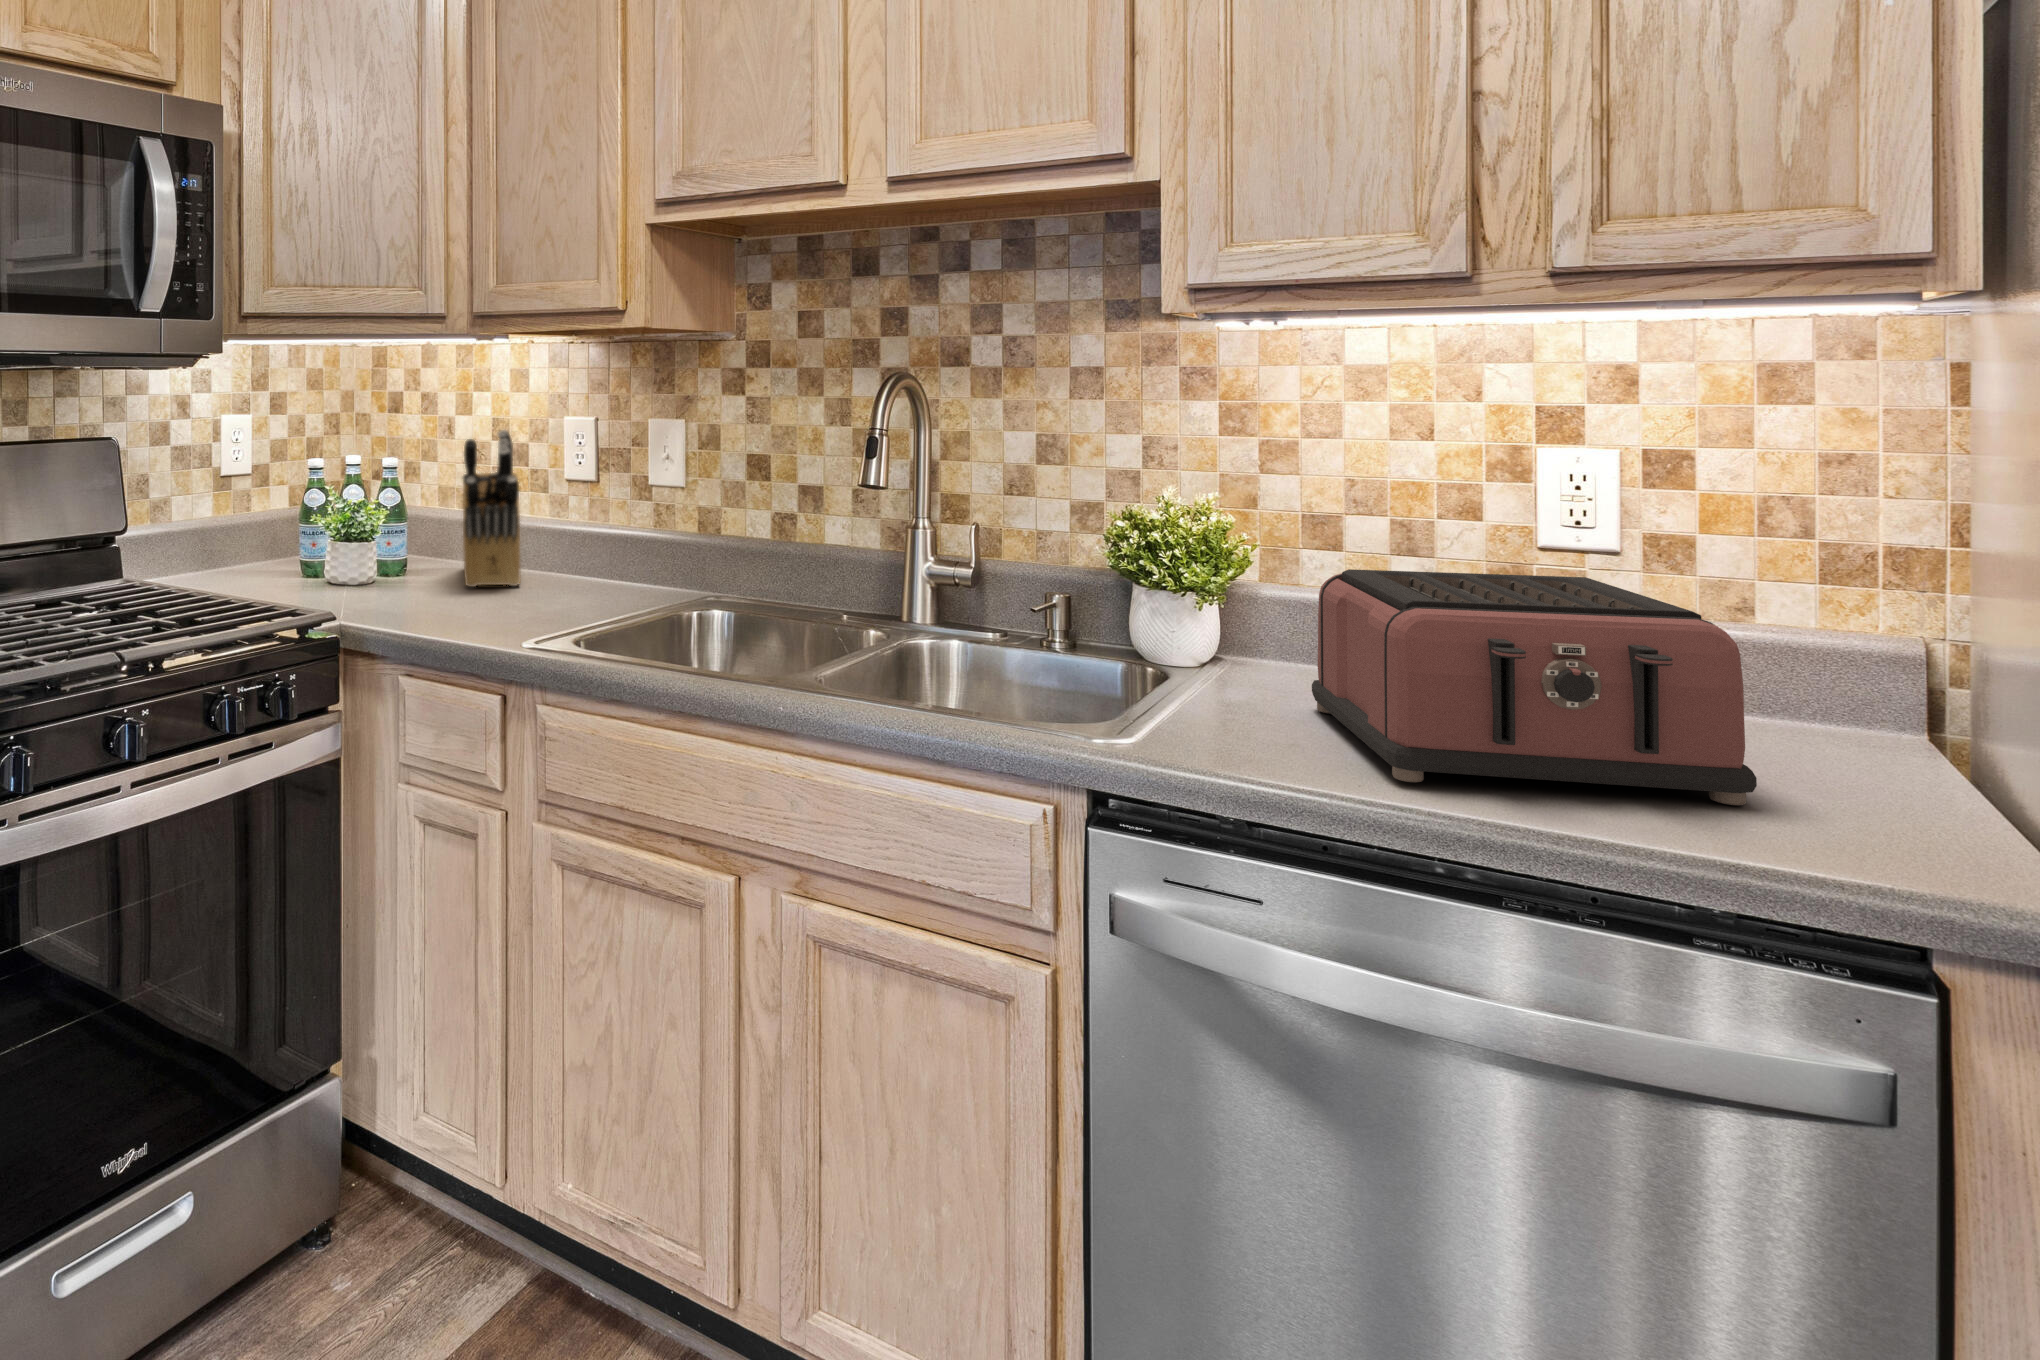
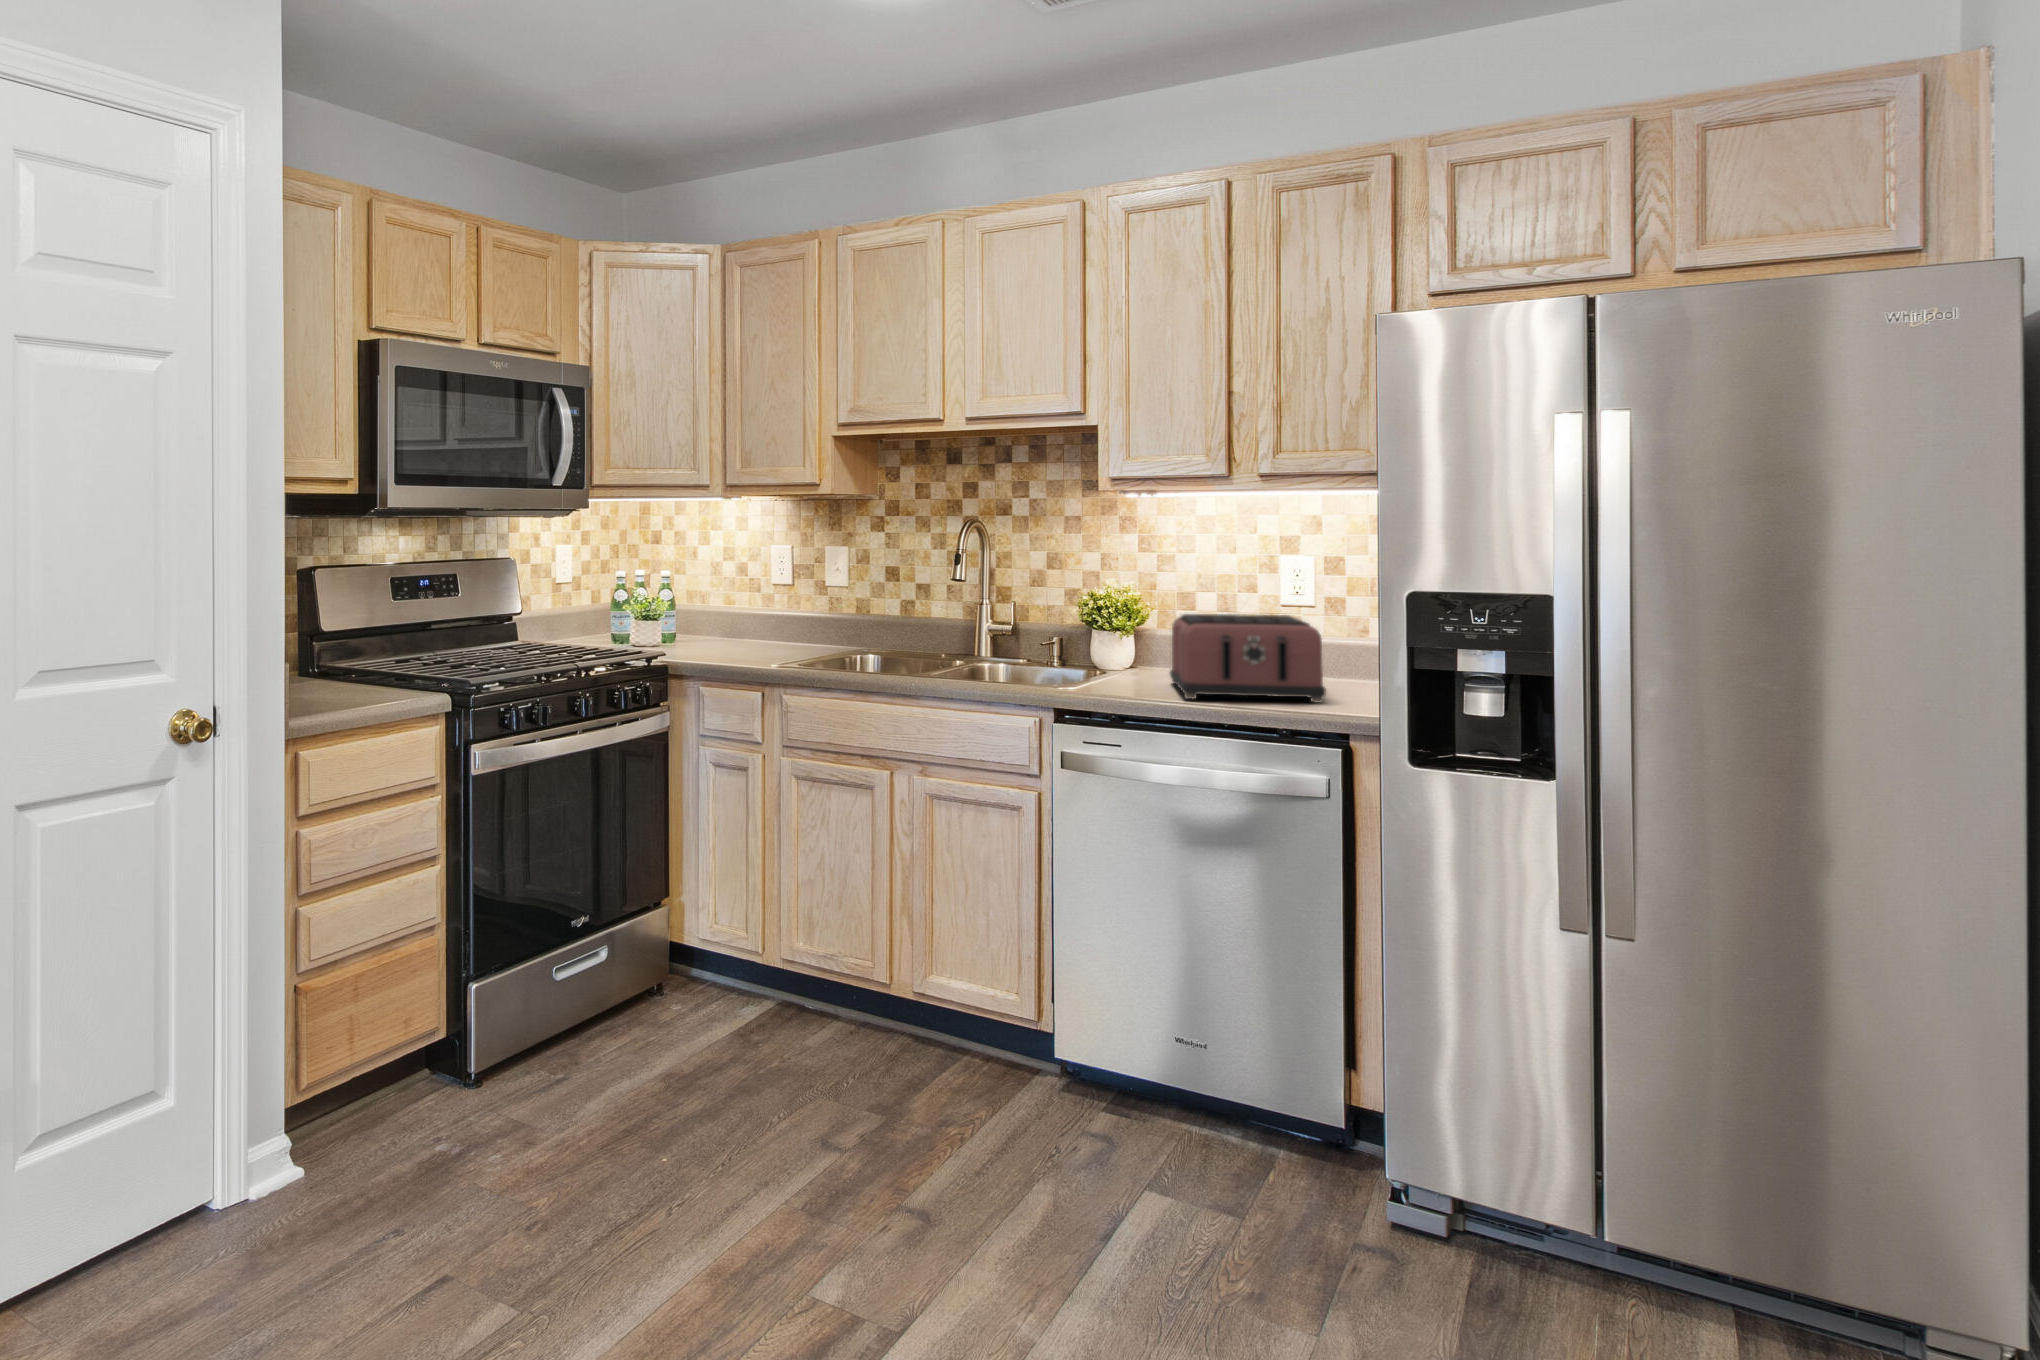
knife block: present [463,430,520,587] -> none [704,553,748,649]

